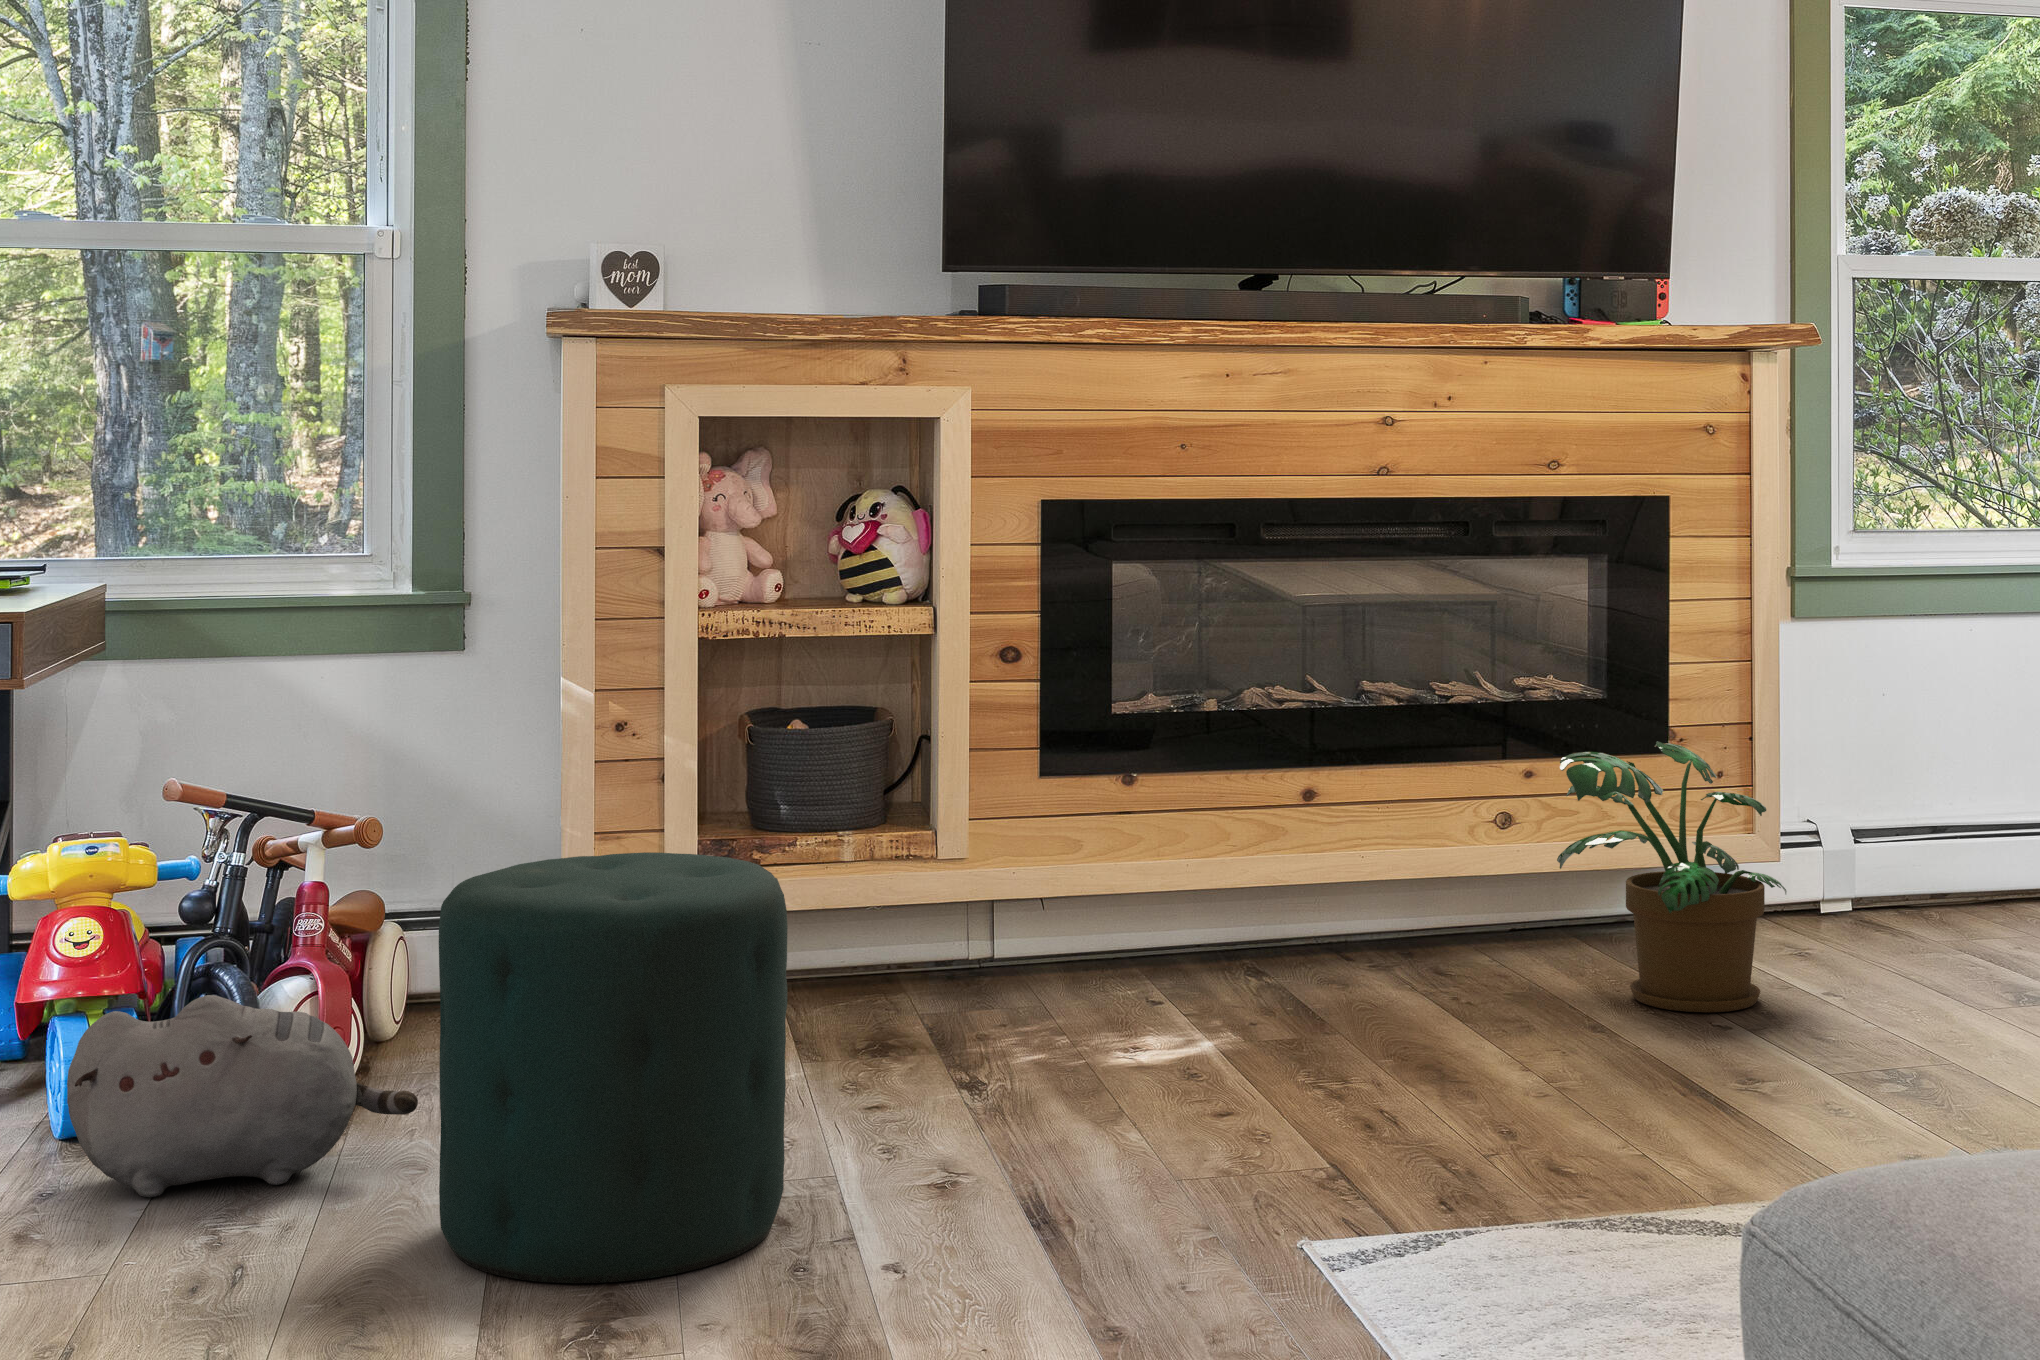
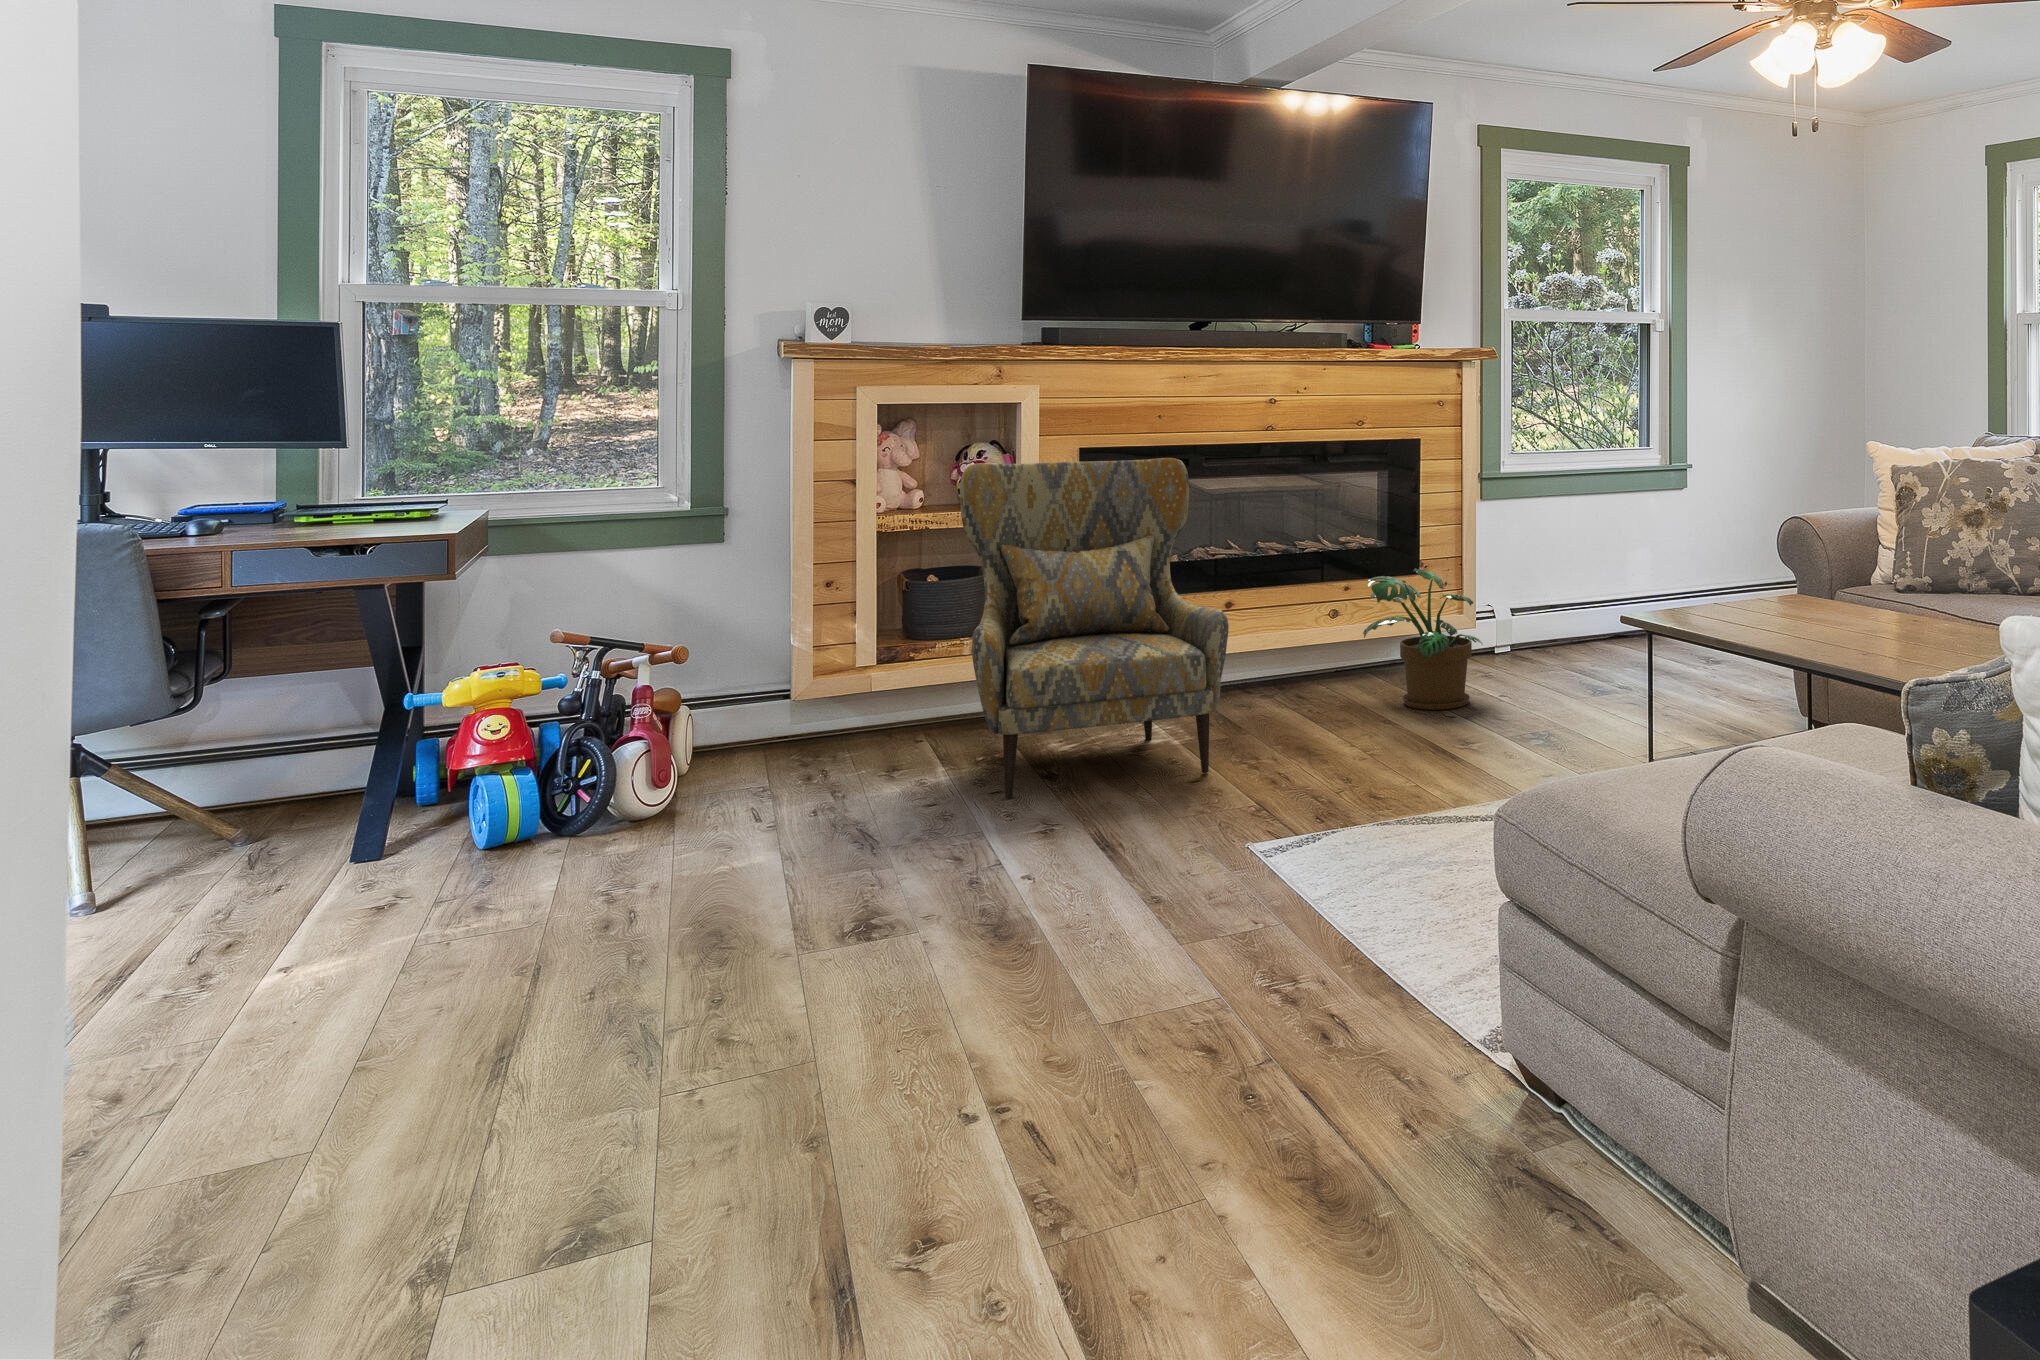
armchair: none [831,519,1291,1118] -> present [960,458,1229,798]
ottoman: present [439,852,788,1283] -> none [746,658,956,905]
plush toy: present [67,995,418,1197] -> none [497,756,724,878]

